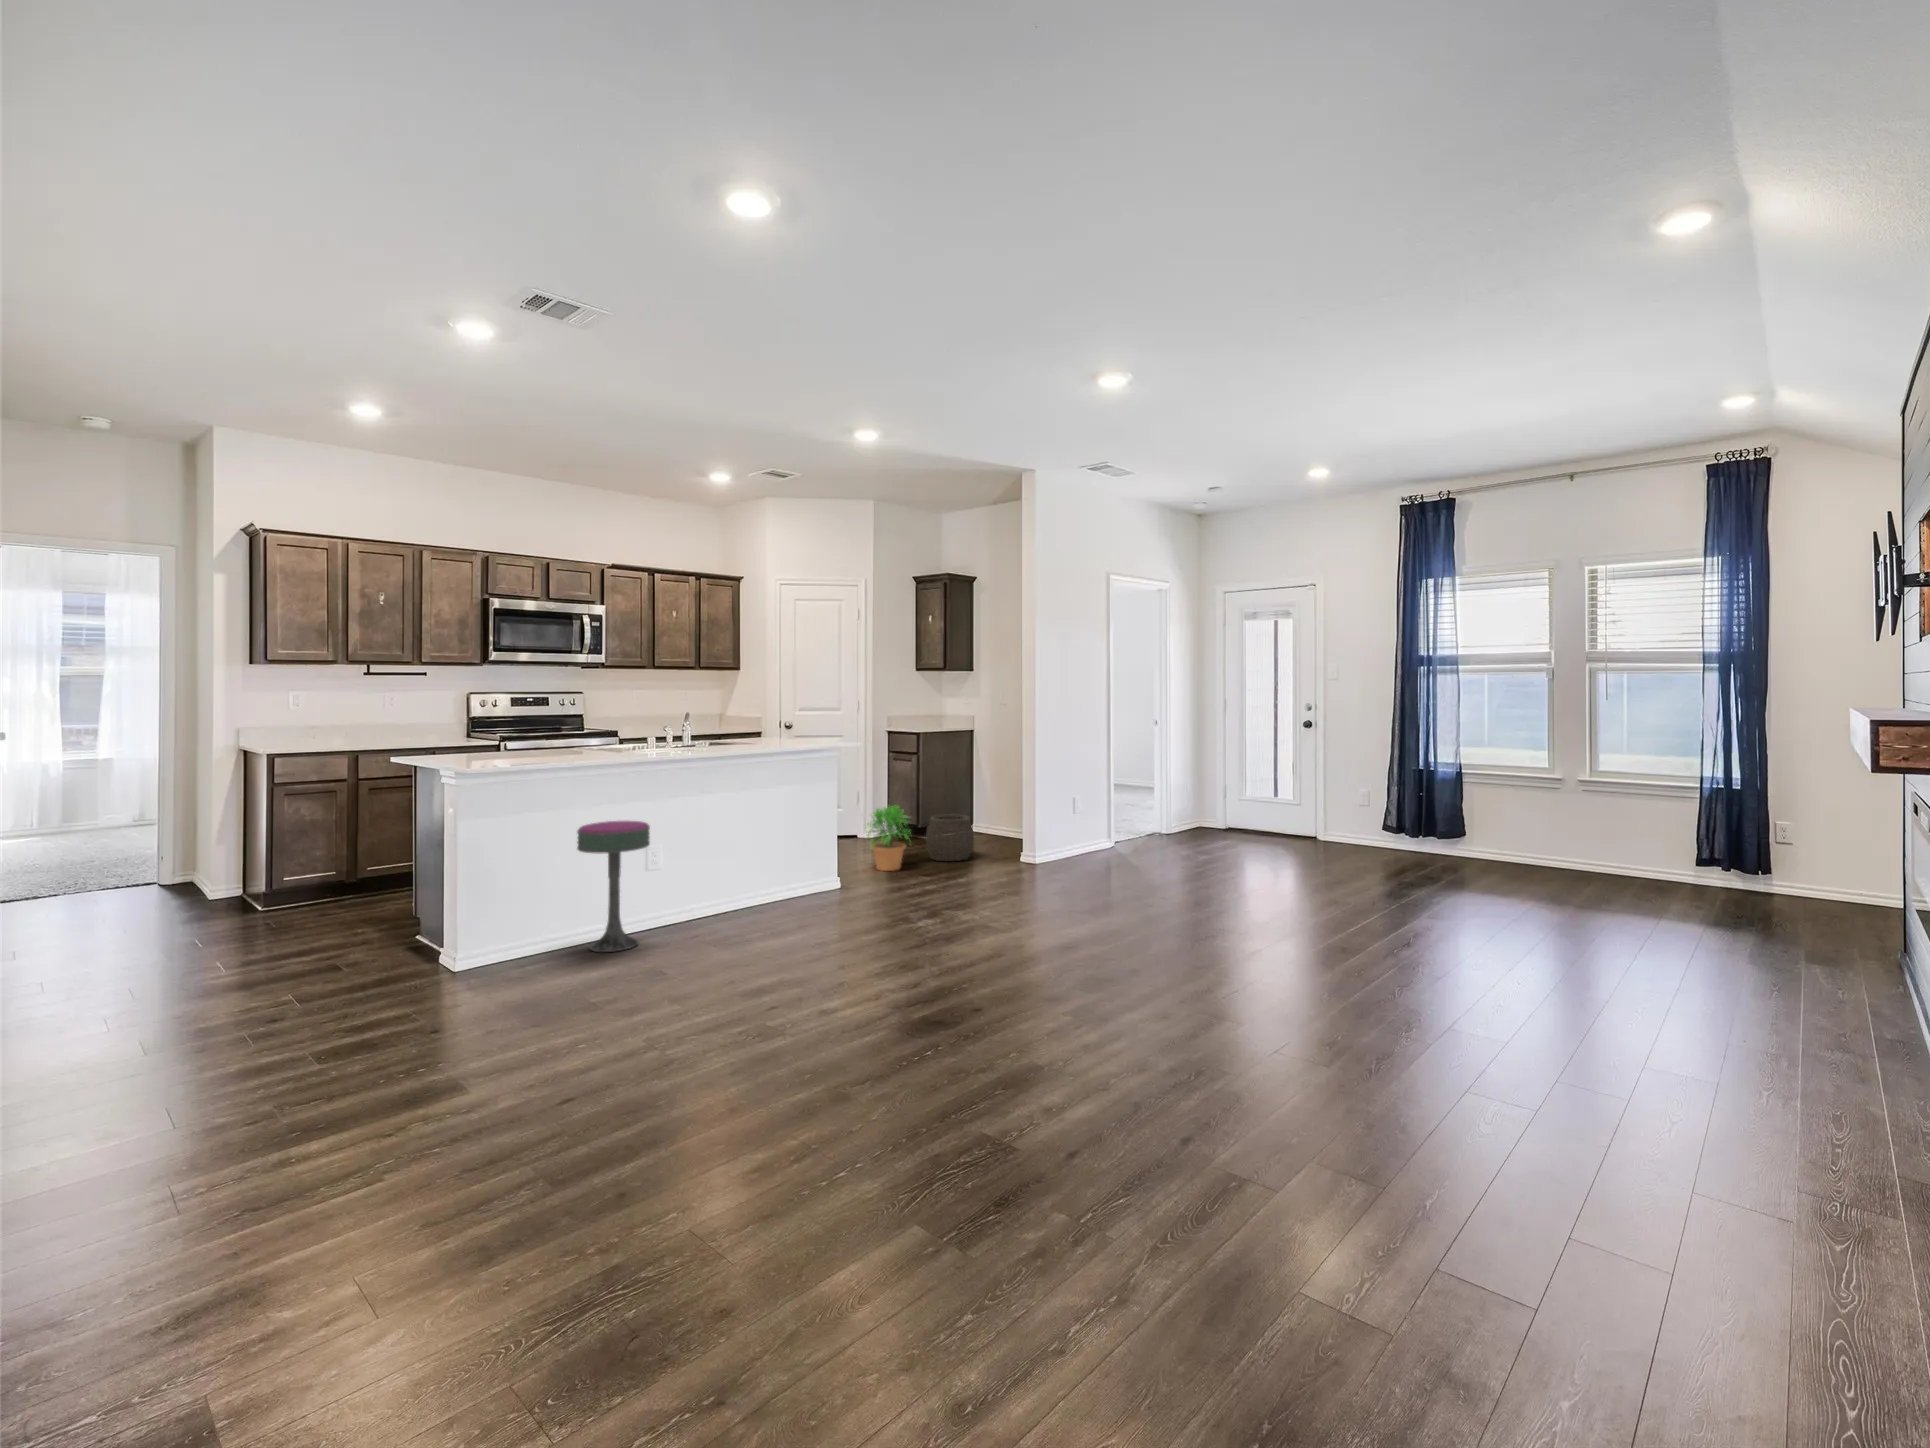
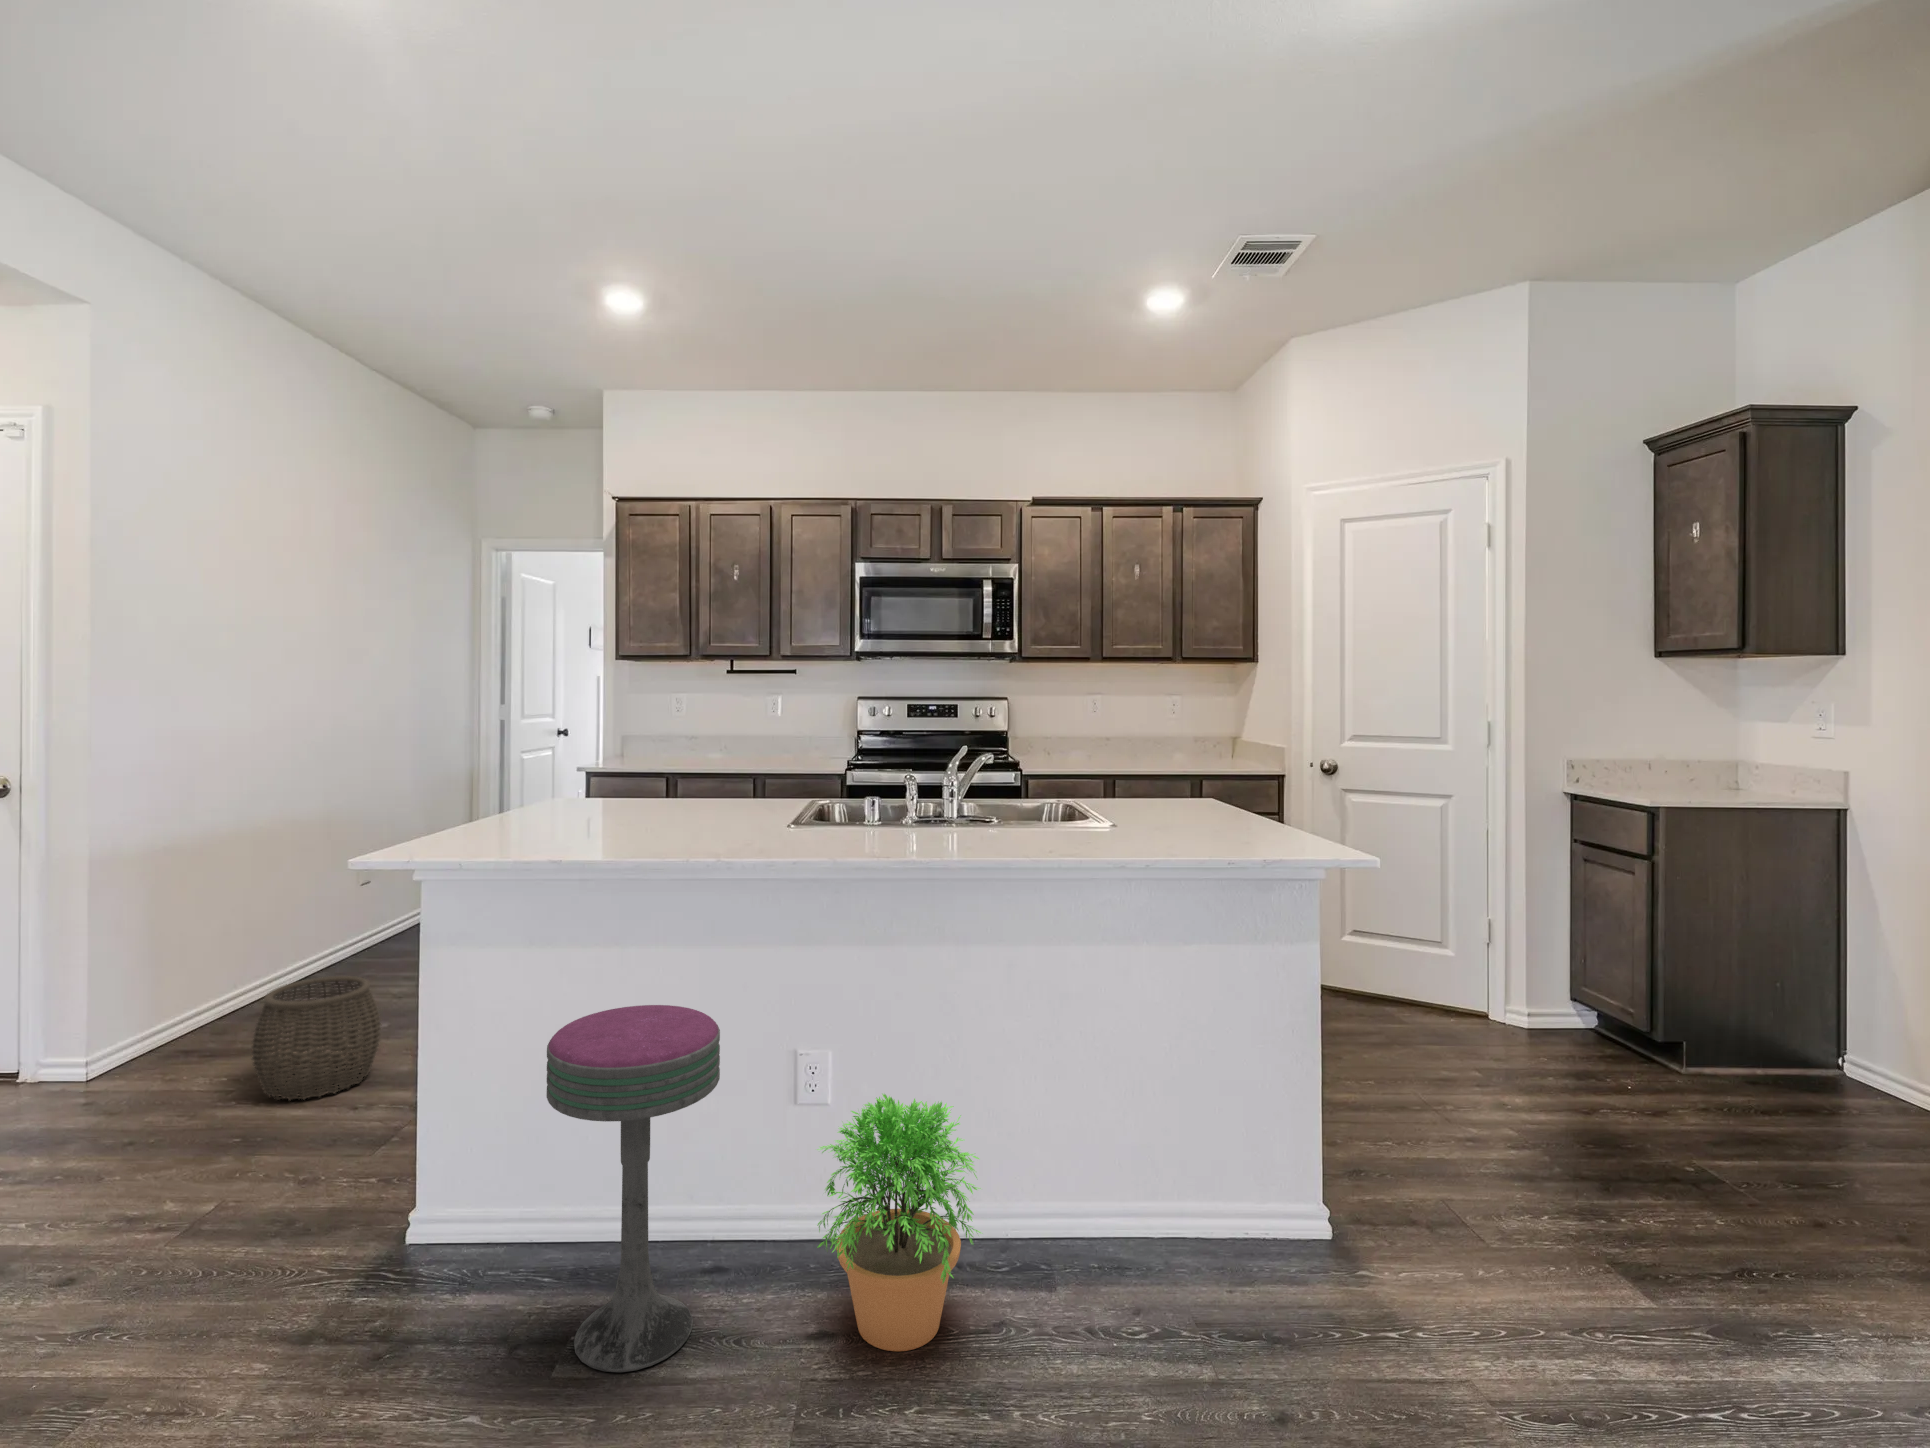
potted plant: present [867,806,910,871] -> present [817,1094,981,1351]
woven basket: present [926,814,974,861] -> present [251,976,381,1100]

